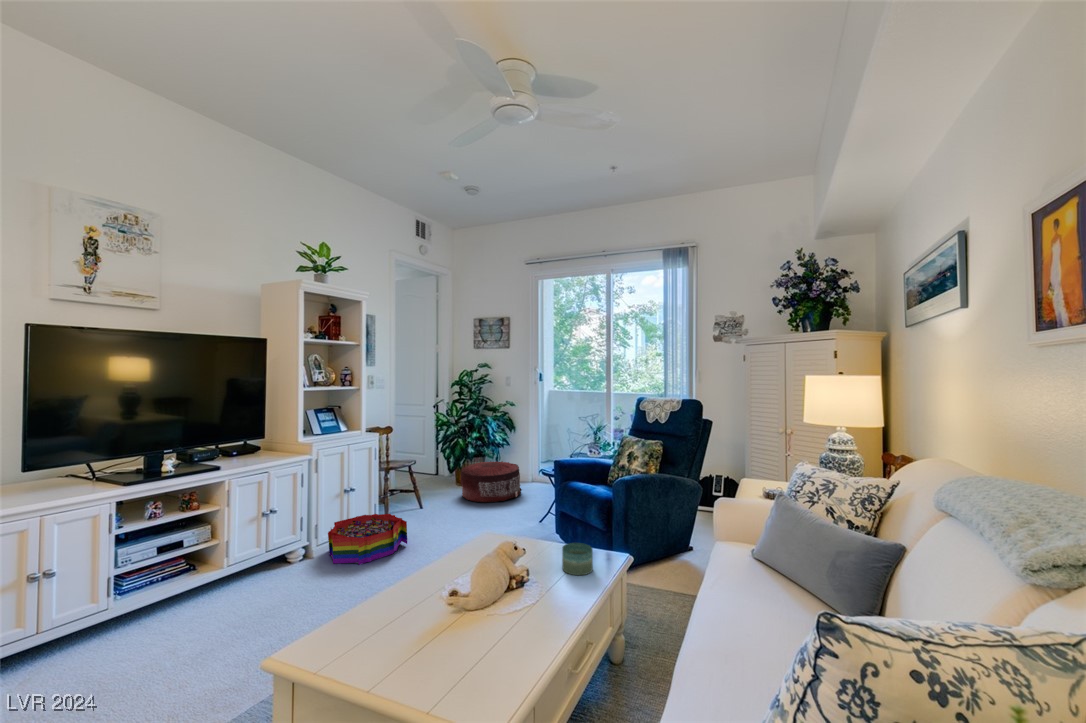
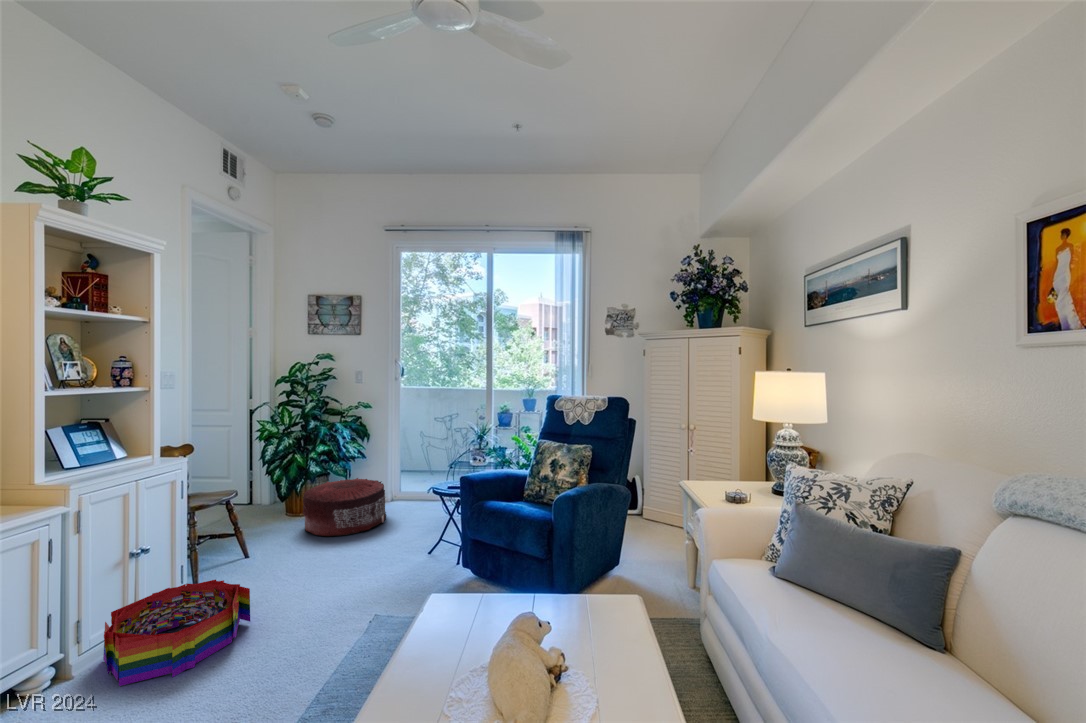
candle: present [562,543,593,575] -> none [581,598,623,648]

